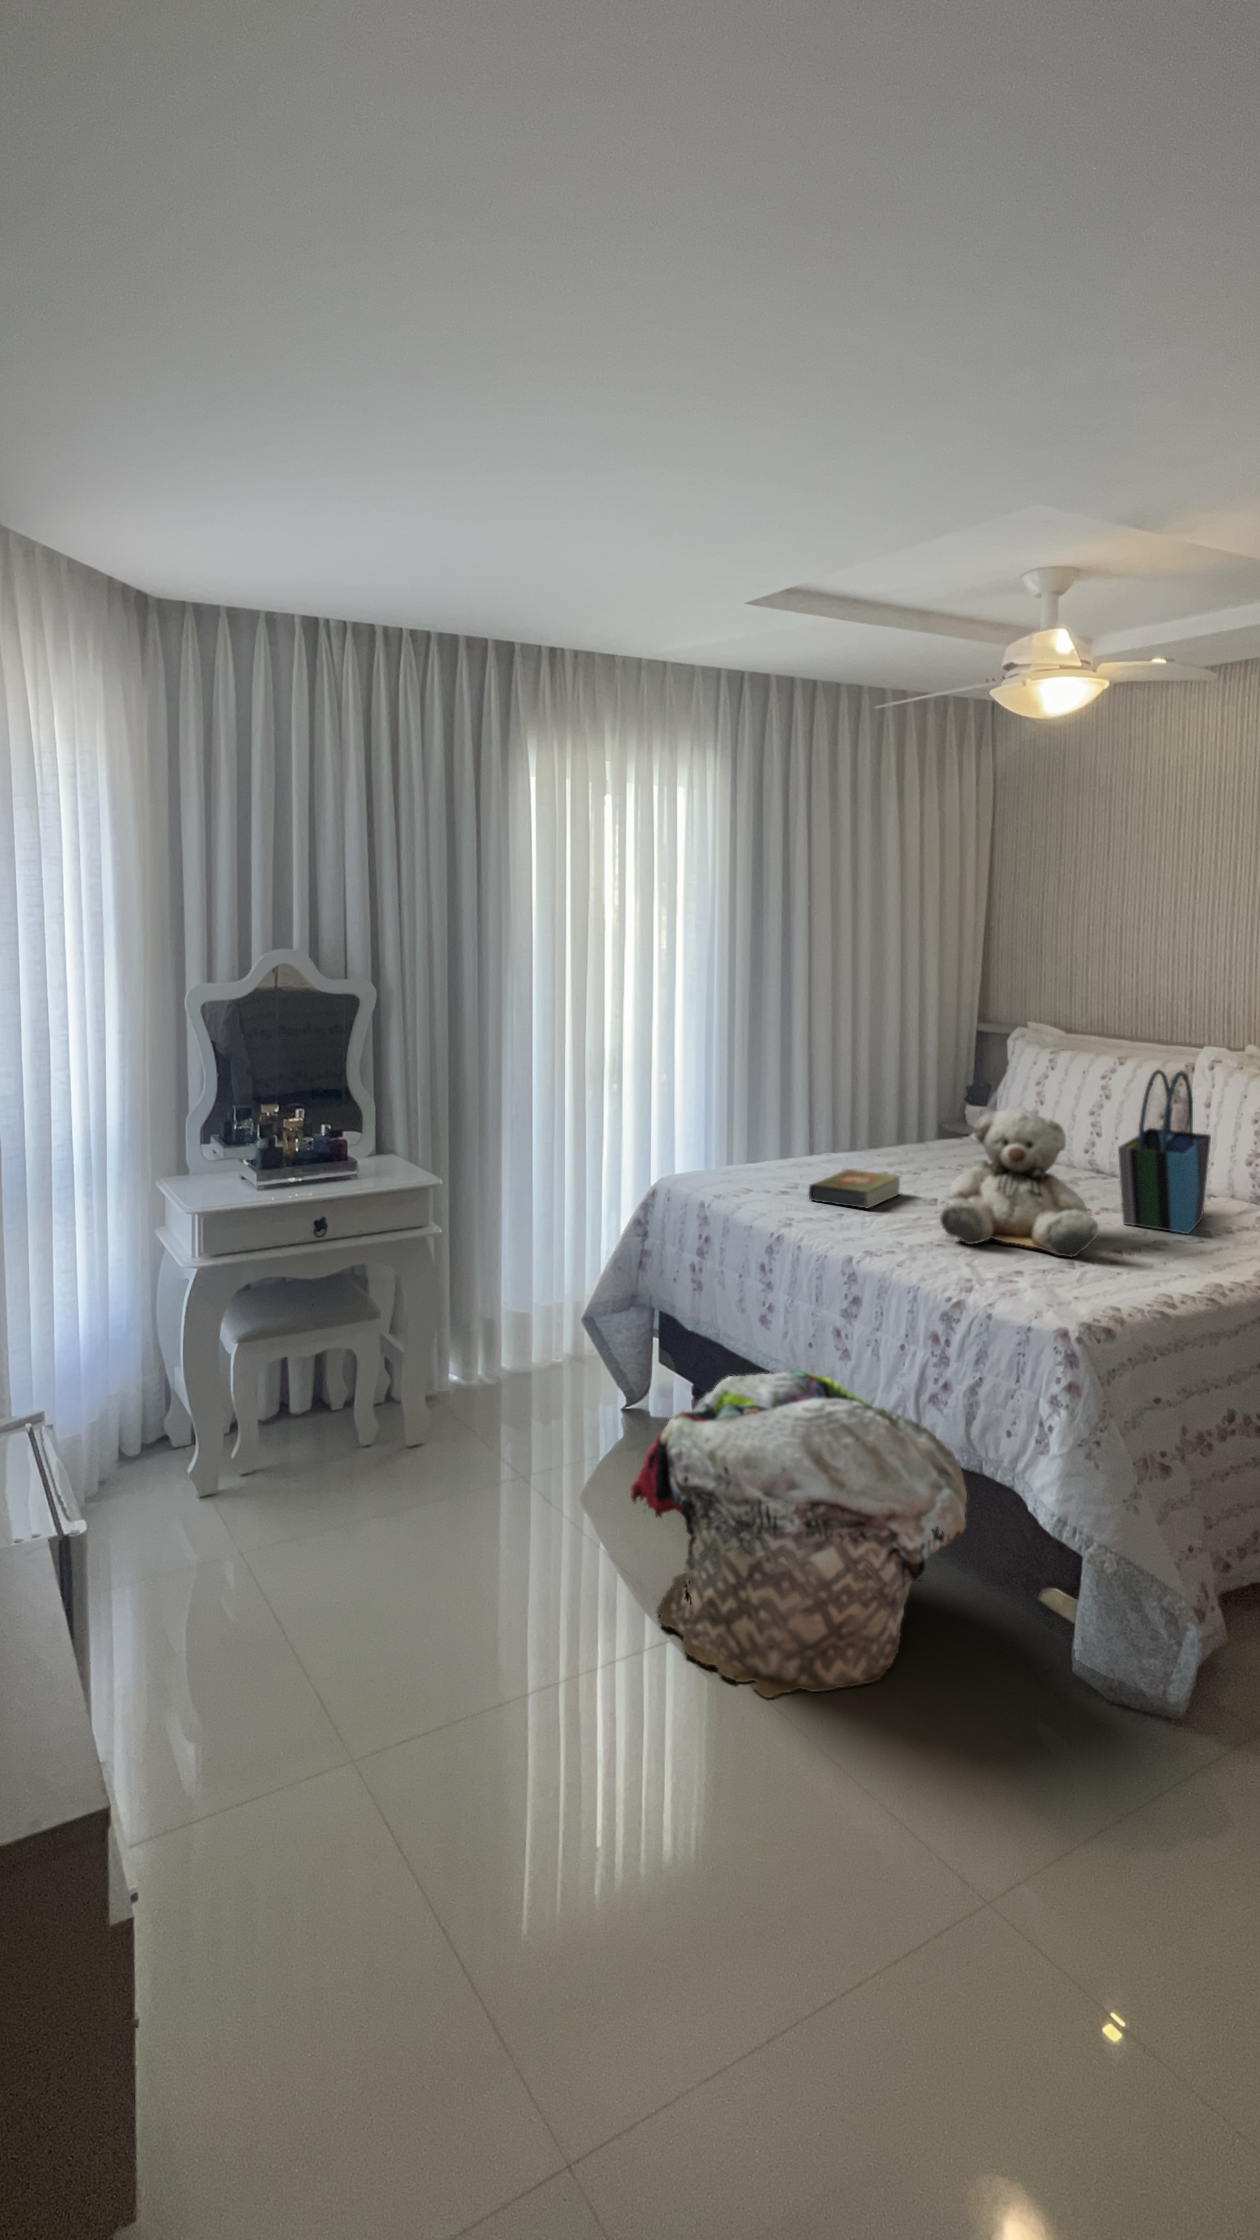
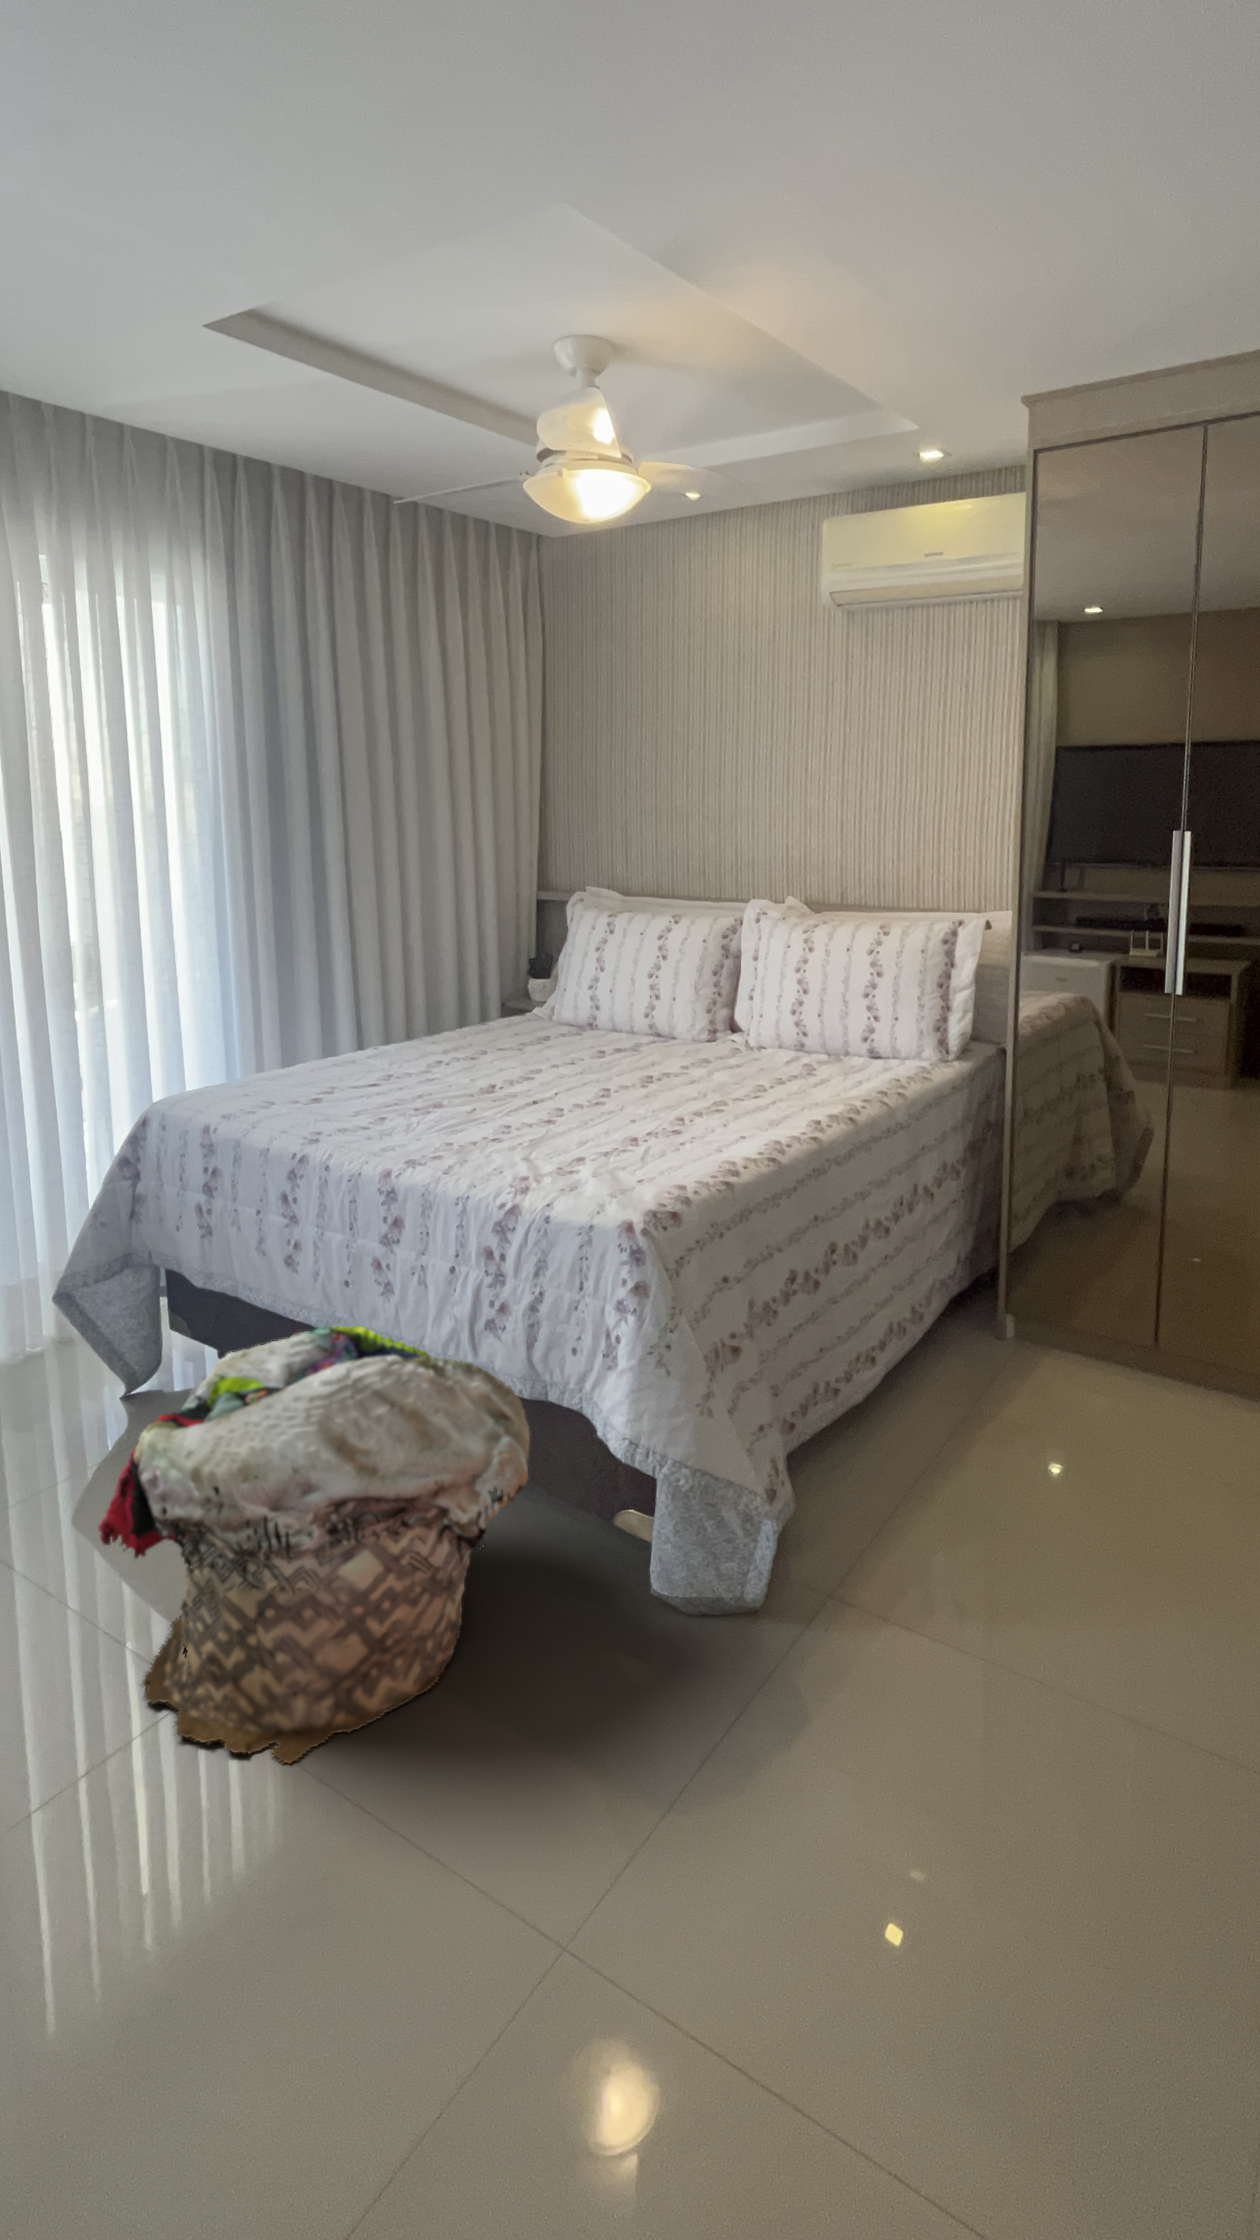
tote bag: present [1118,1070,1211,1234] -> none [677,922,761,1091]
teddy bear: present [940,1107,1099,1257] -> none [493,972,661,1135]
book: present [809,1169,900,1208] -> none [343,1062,454,1107]

